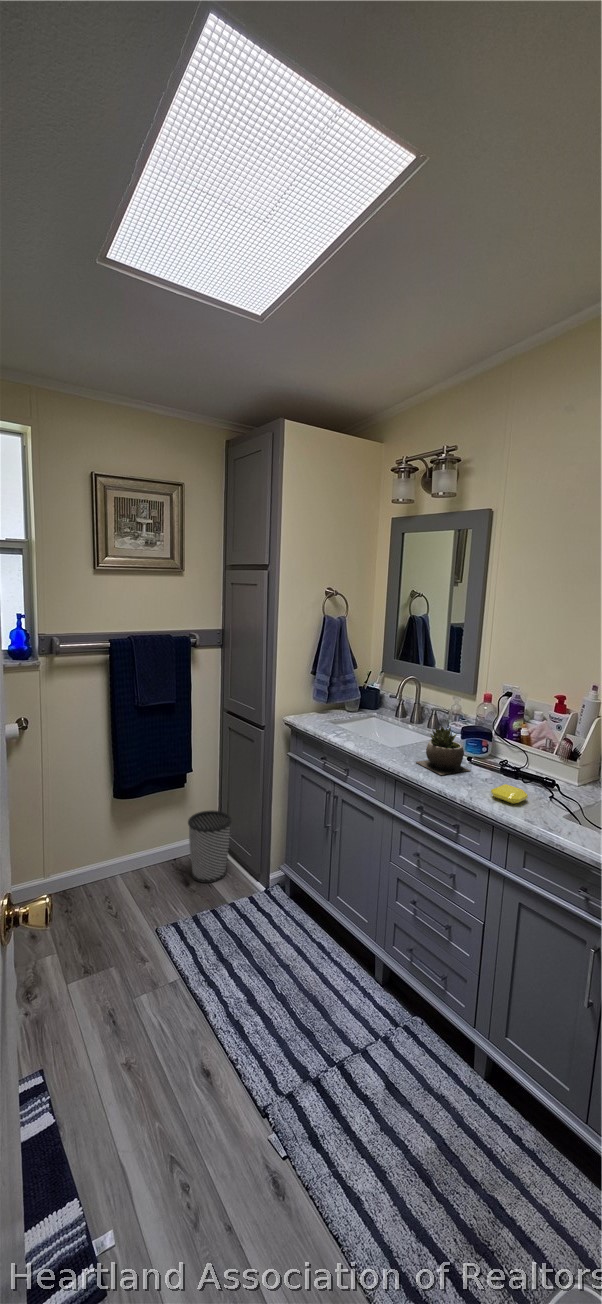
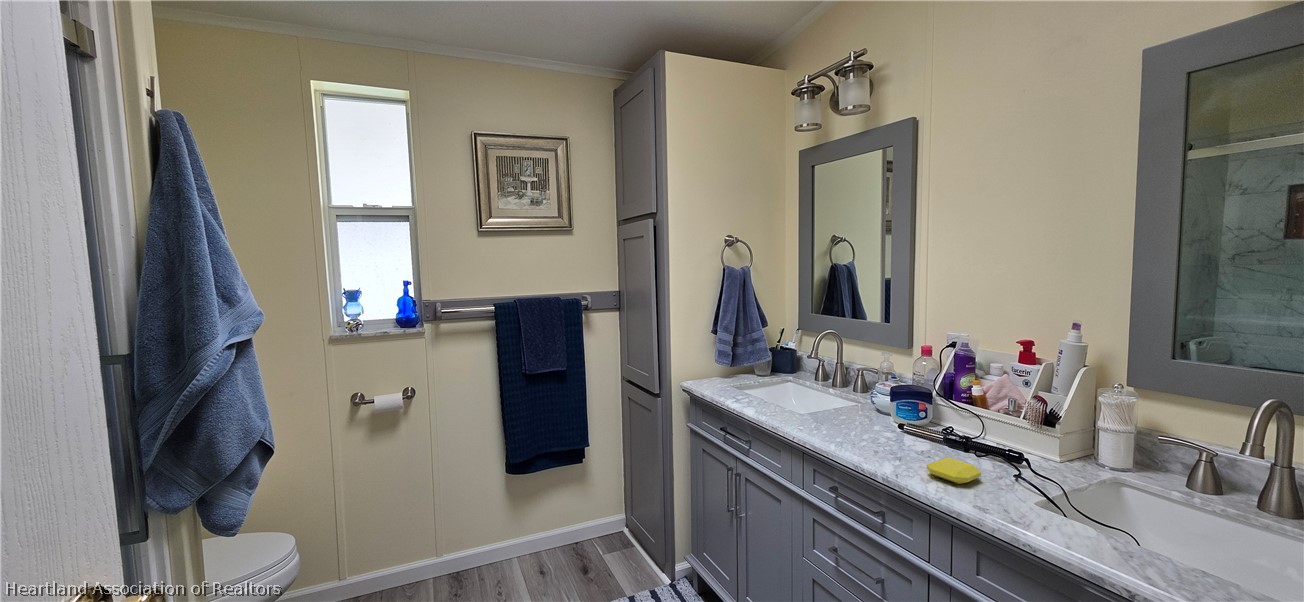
succulent plant: present [417,726,470,775] -> none [828,382,902,445]
wastebasket: present [188,811,231,883] -> none [585,489,633,572]

